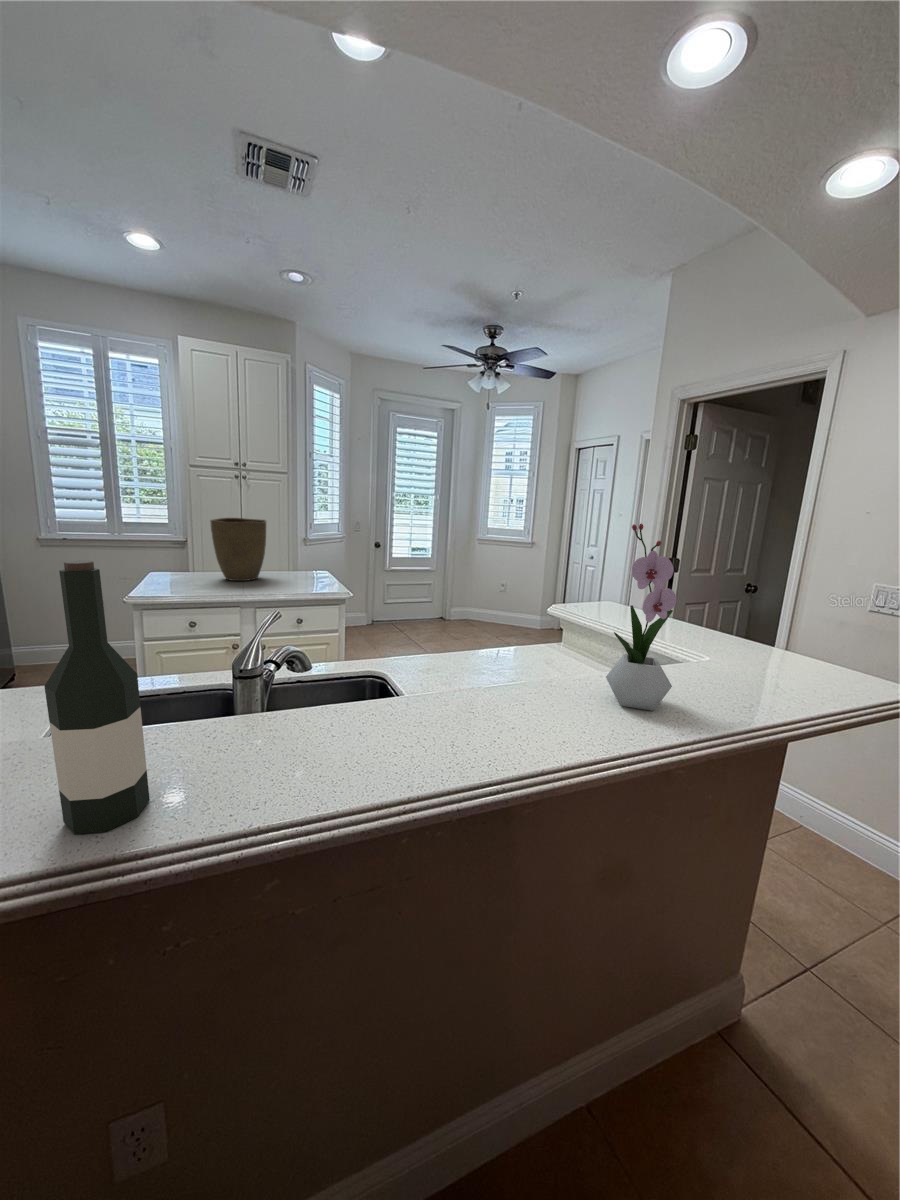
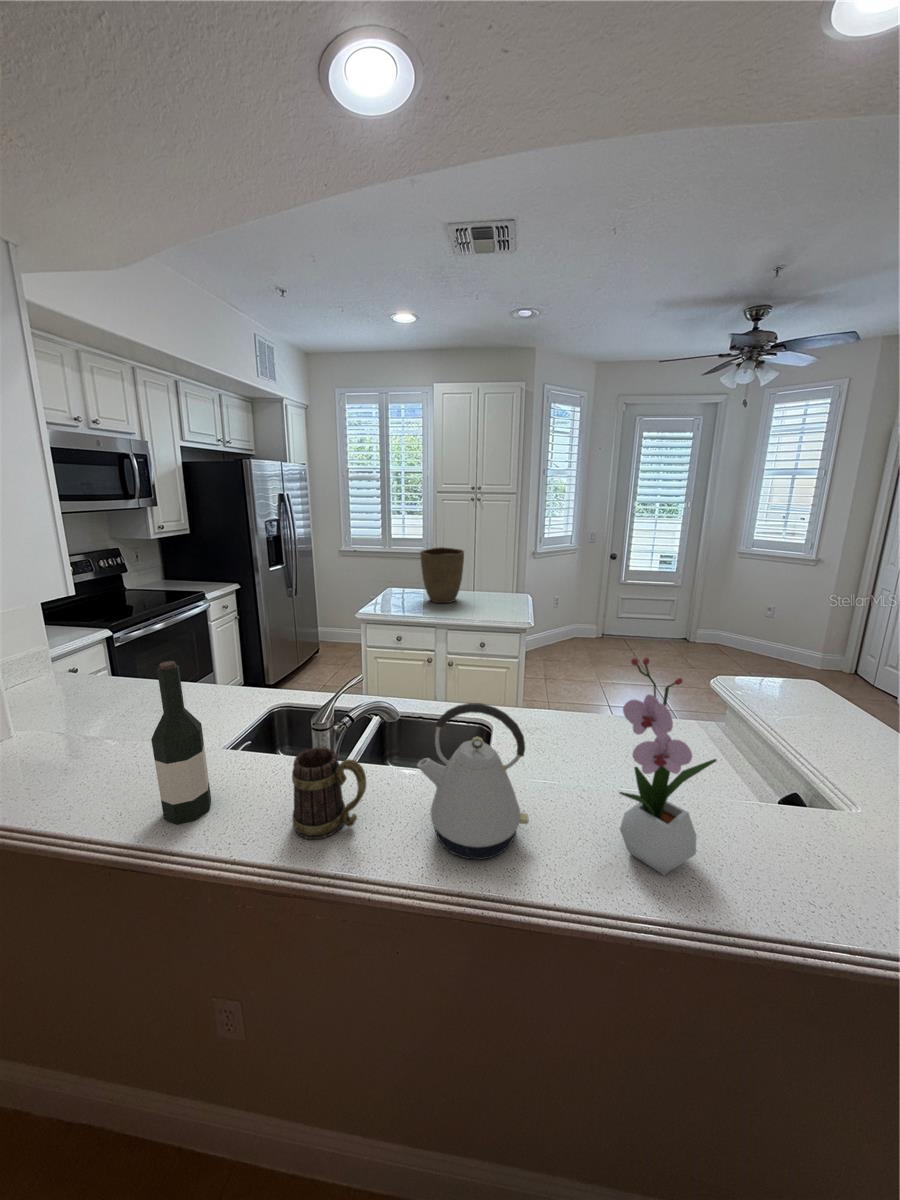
kettle: none [448,583,550,743] -> present [417,703,529,859]
mug: none [299,668,399,782] -> present [292,747,366,839]

